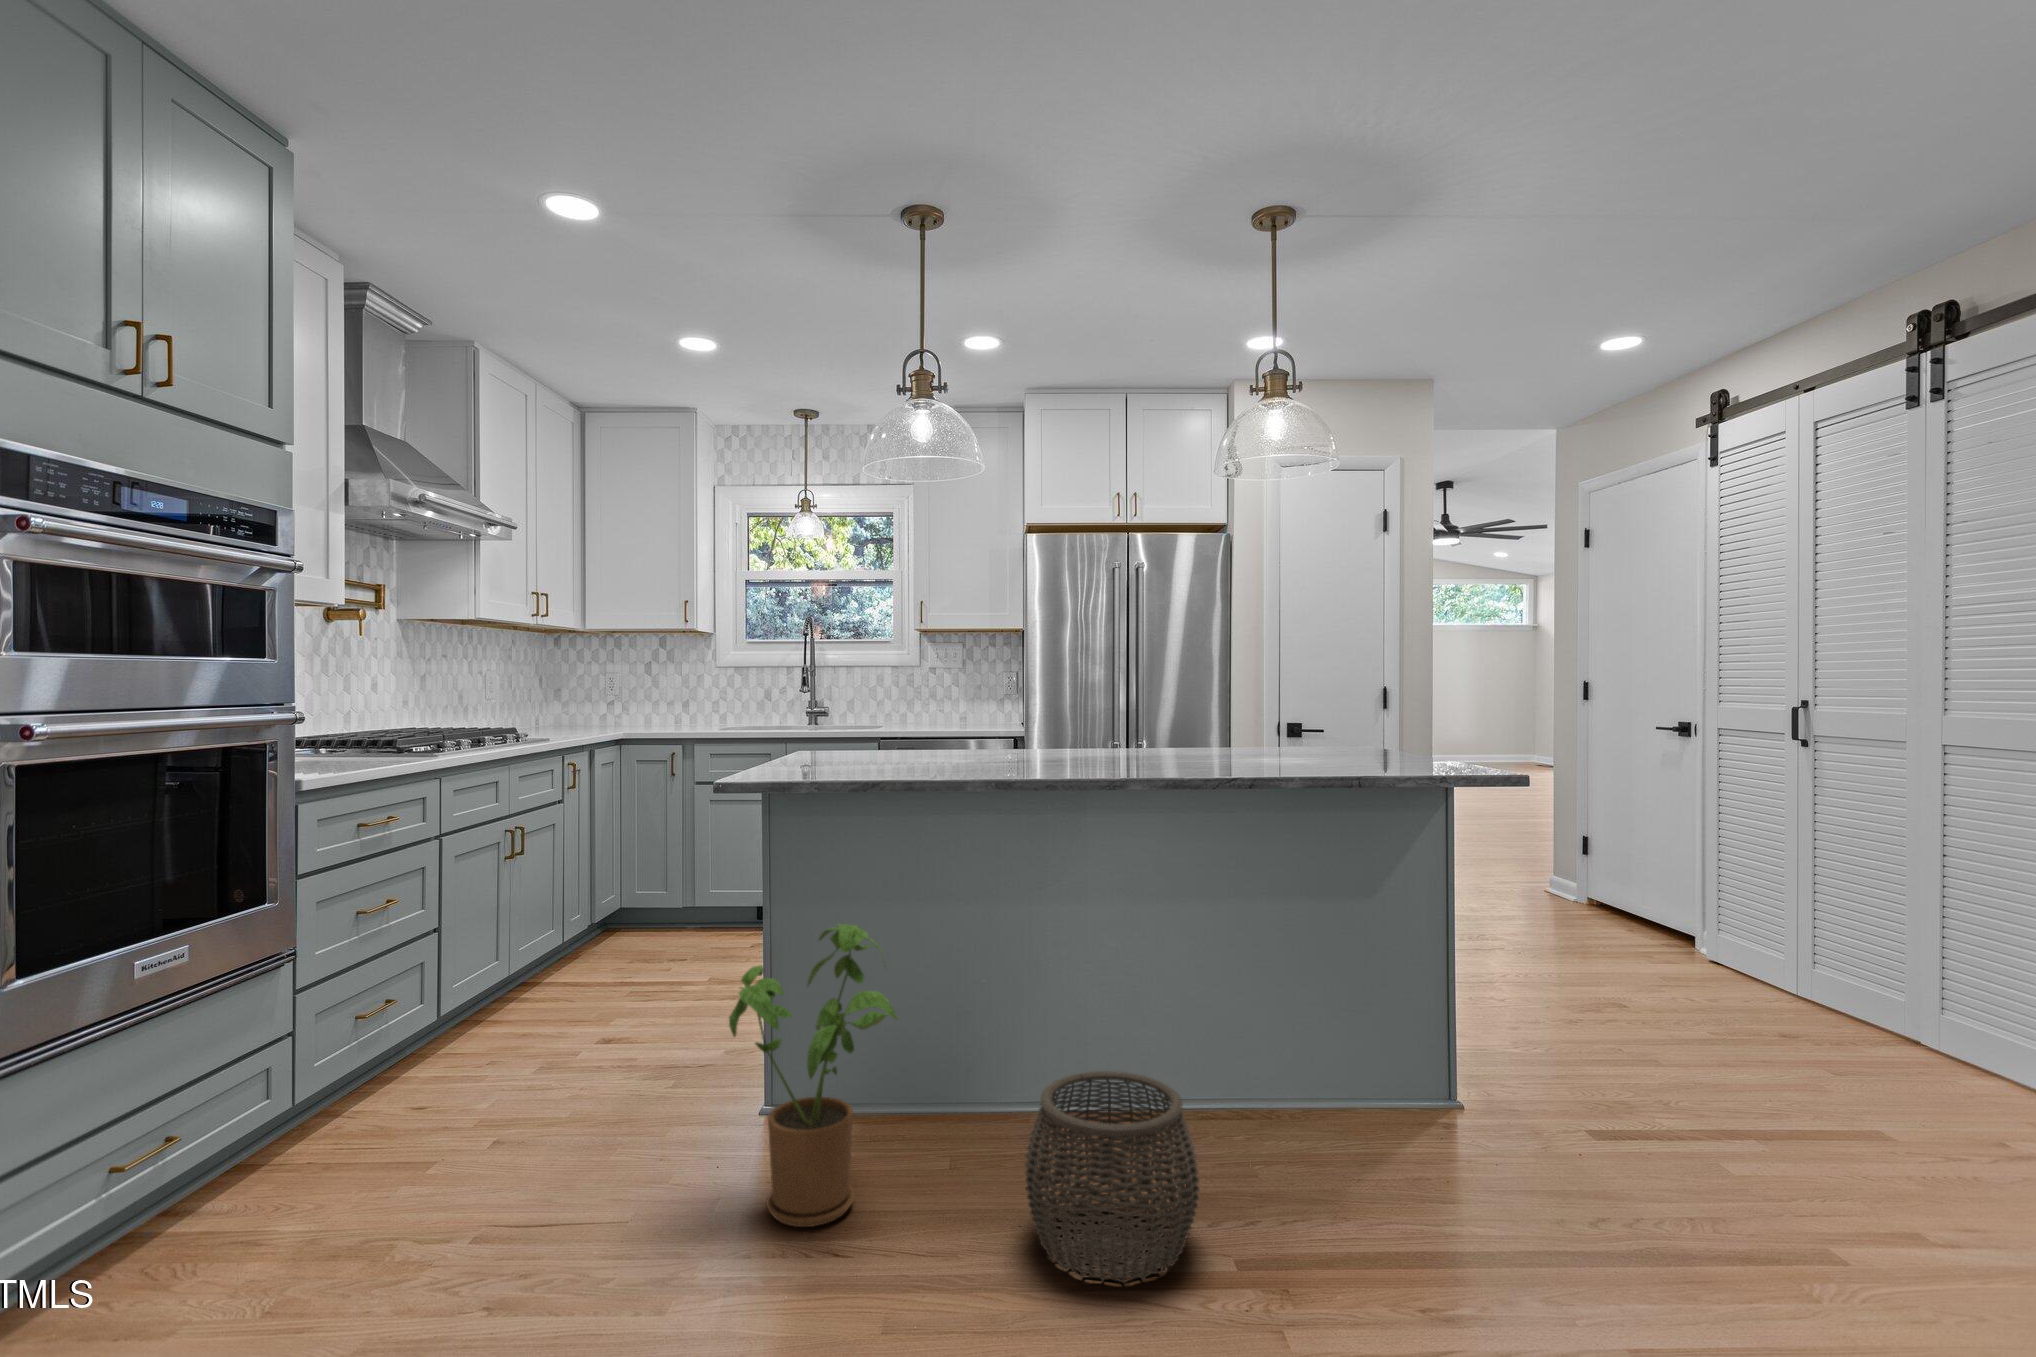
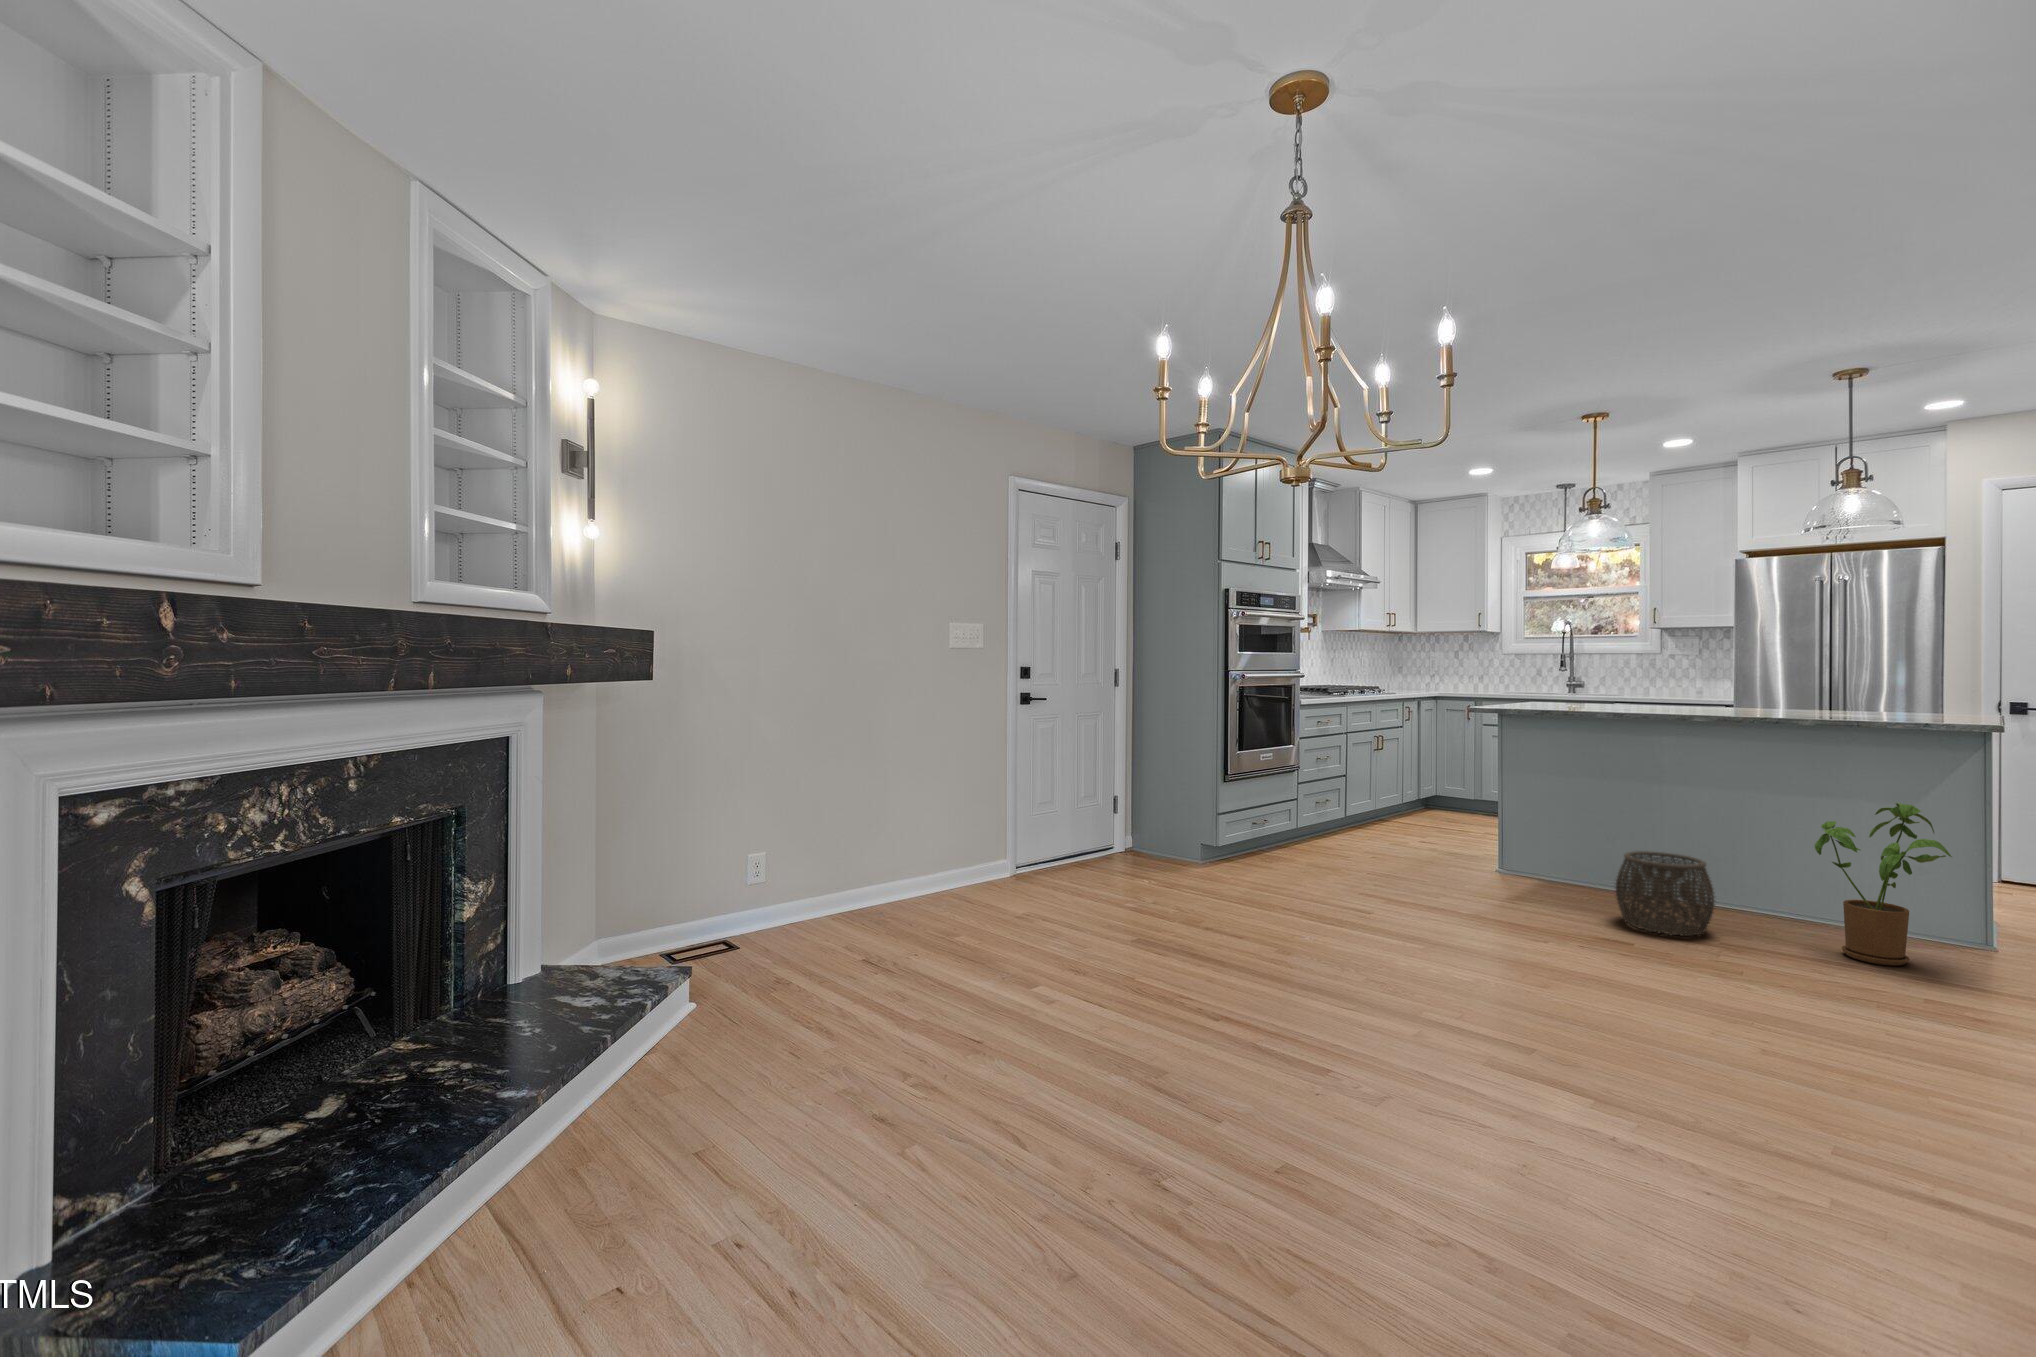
house plant: present [729,924,898,1227] -> present [1815,803,1952,966]

